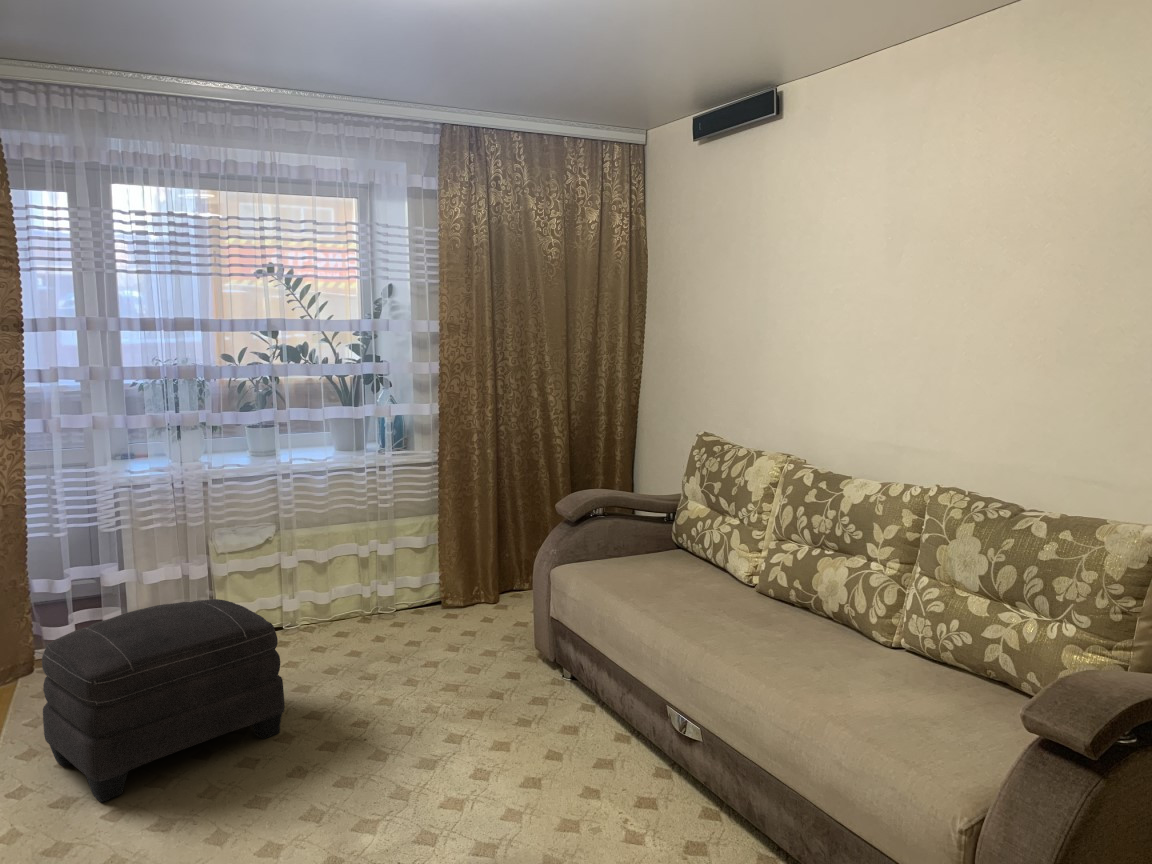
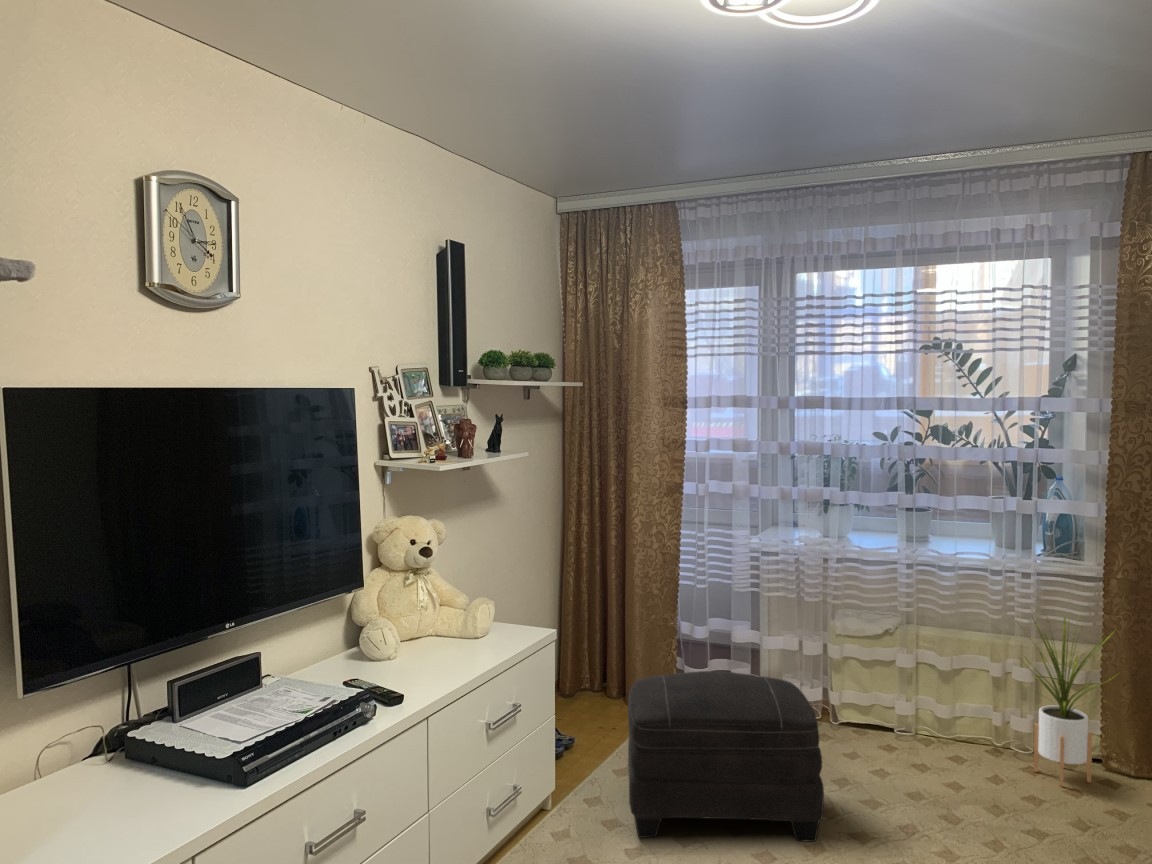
house plant: none [383,487,457,628] -> present [1026,617,1110,787]

